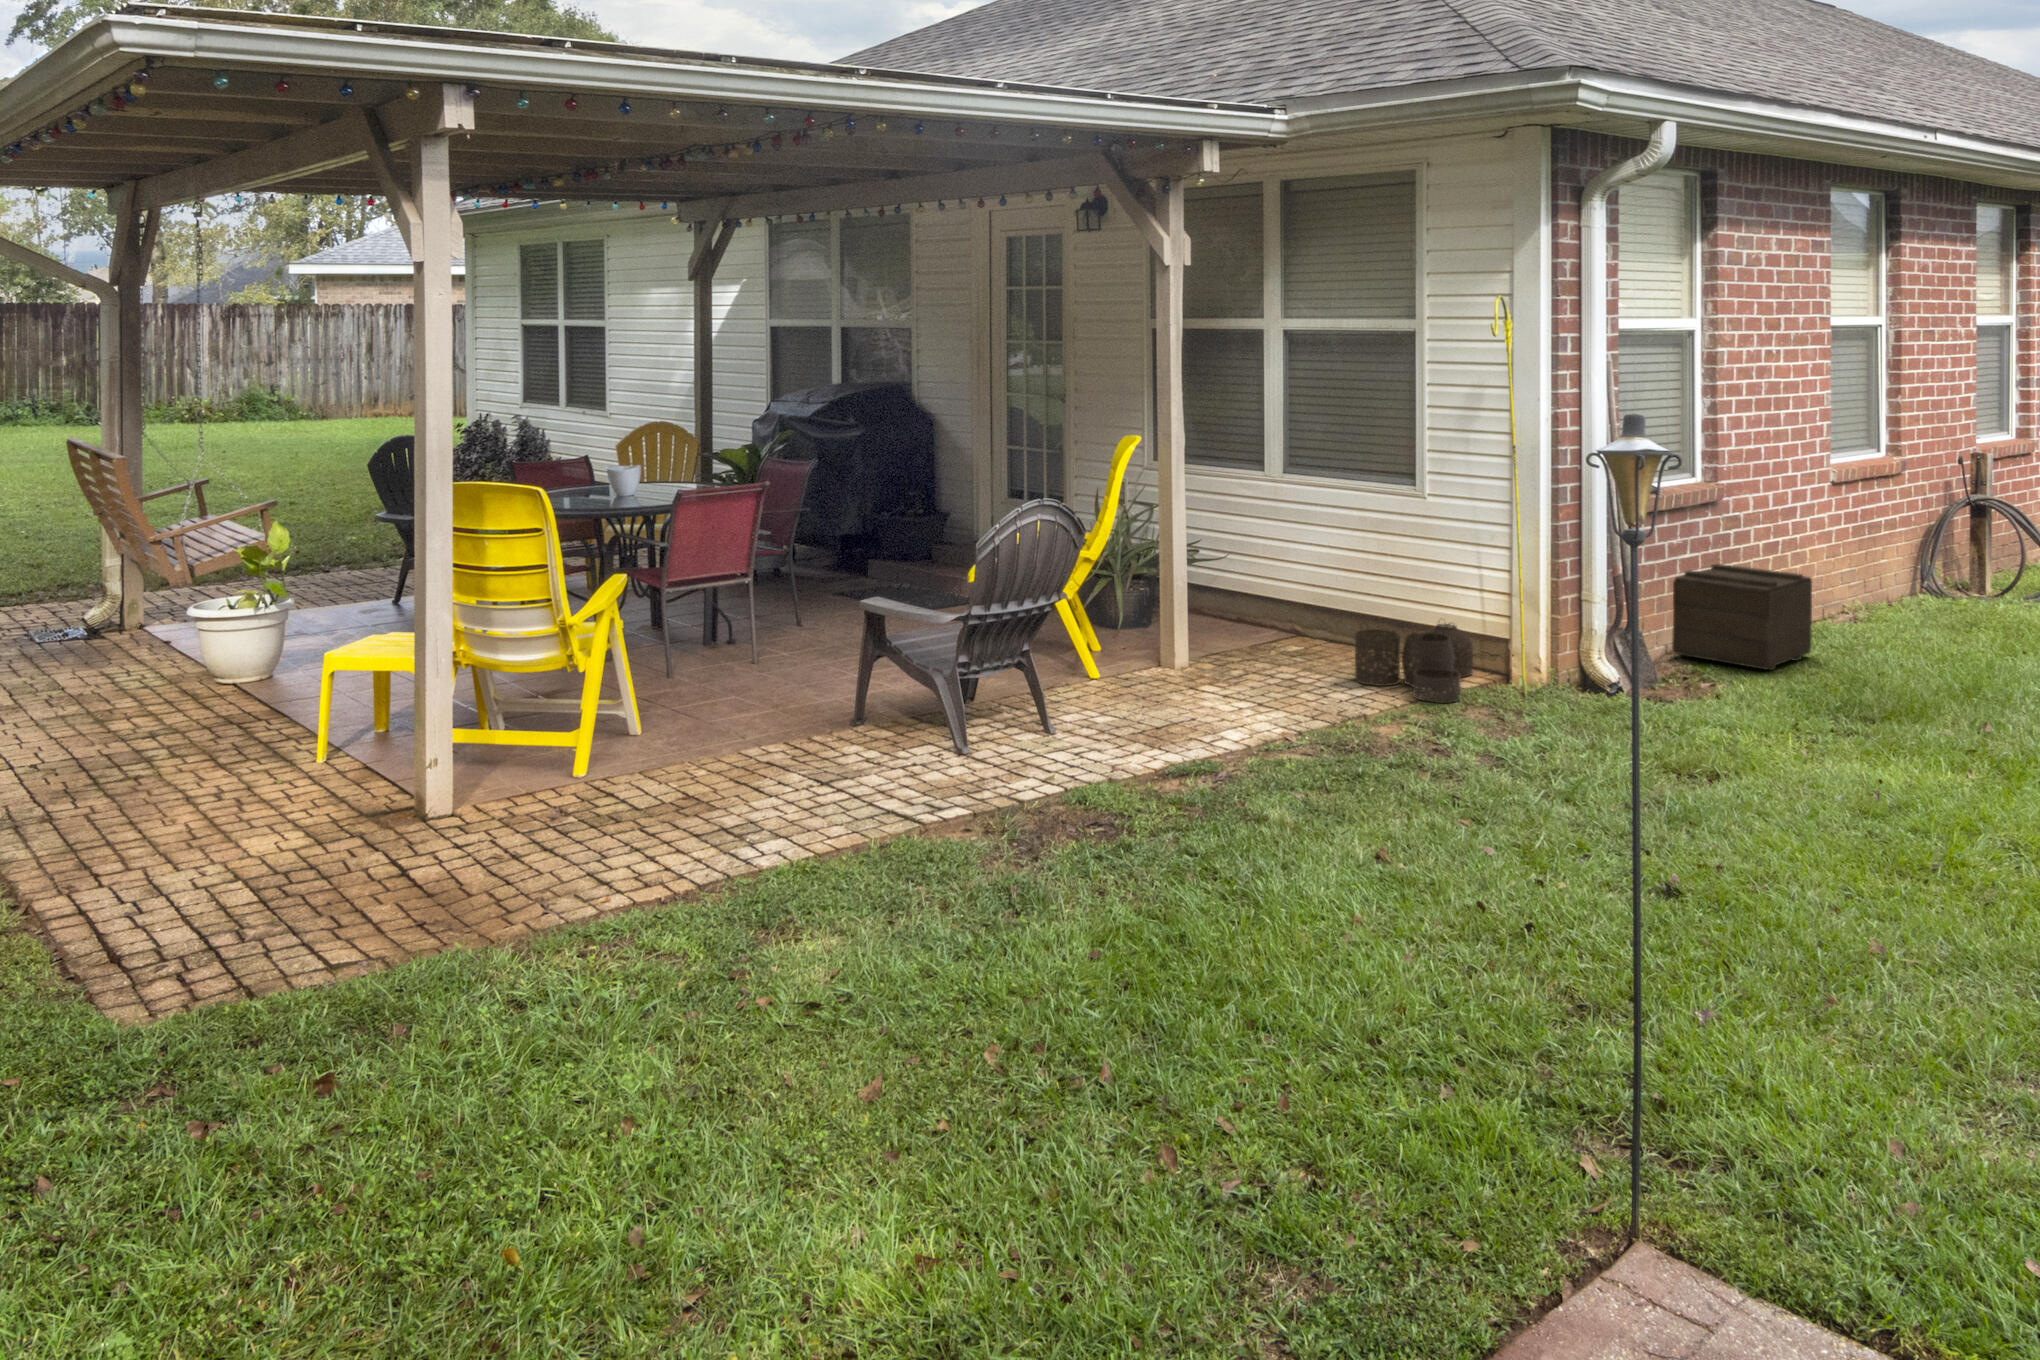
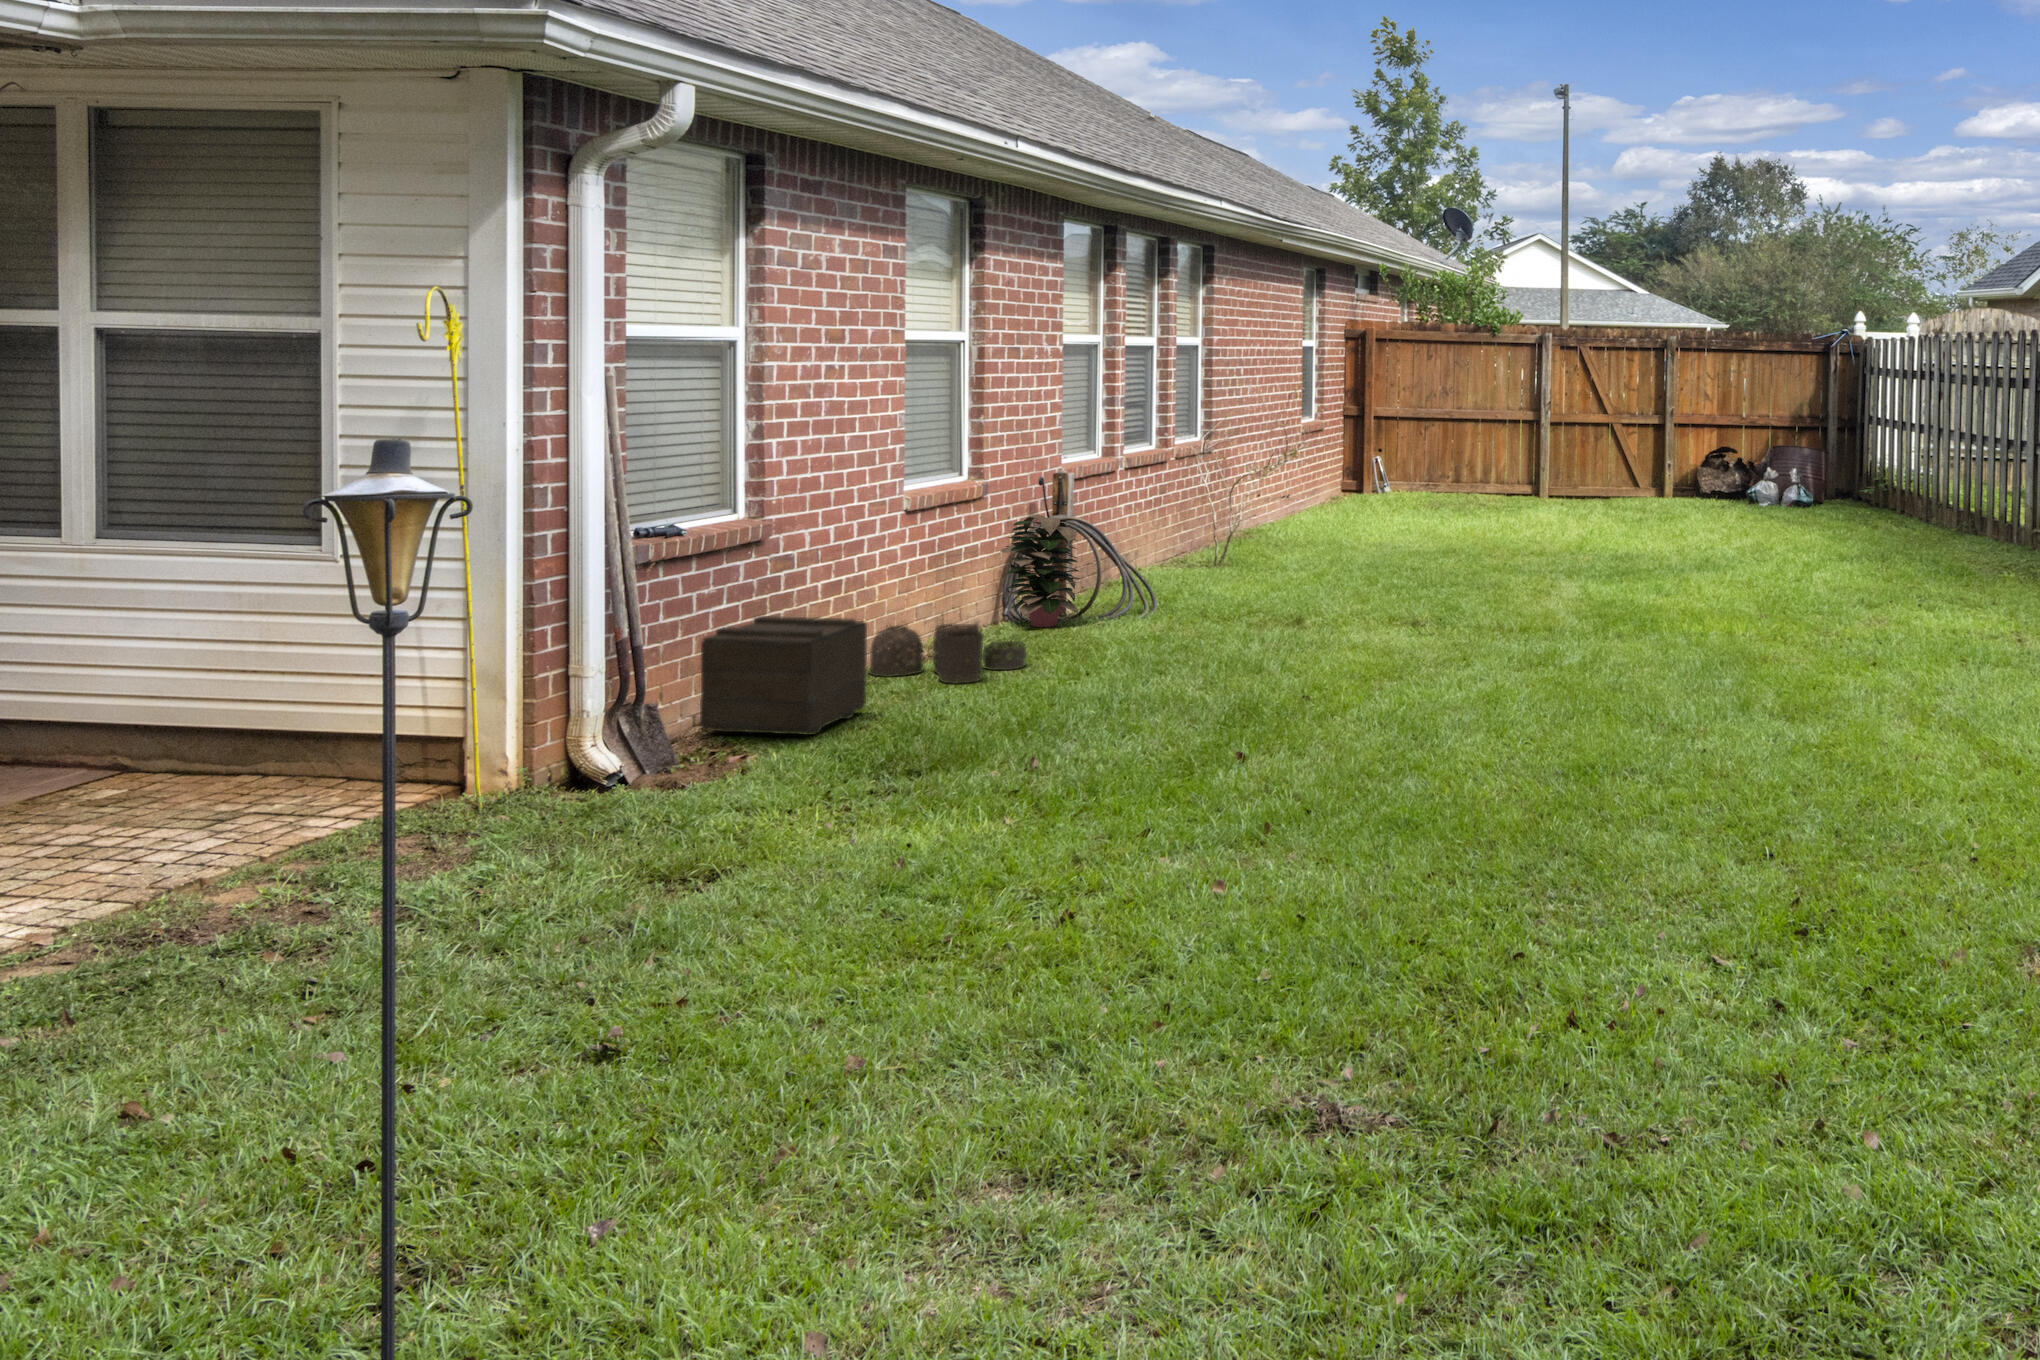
decorative plant: none [1918,491,2006,599] -> present [1001,515,1080,627]
woven basket: present [1355,624,1473,703] -> present [868,619,1026,683]

